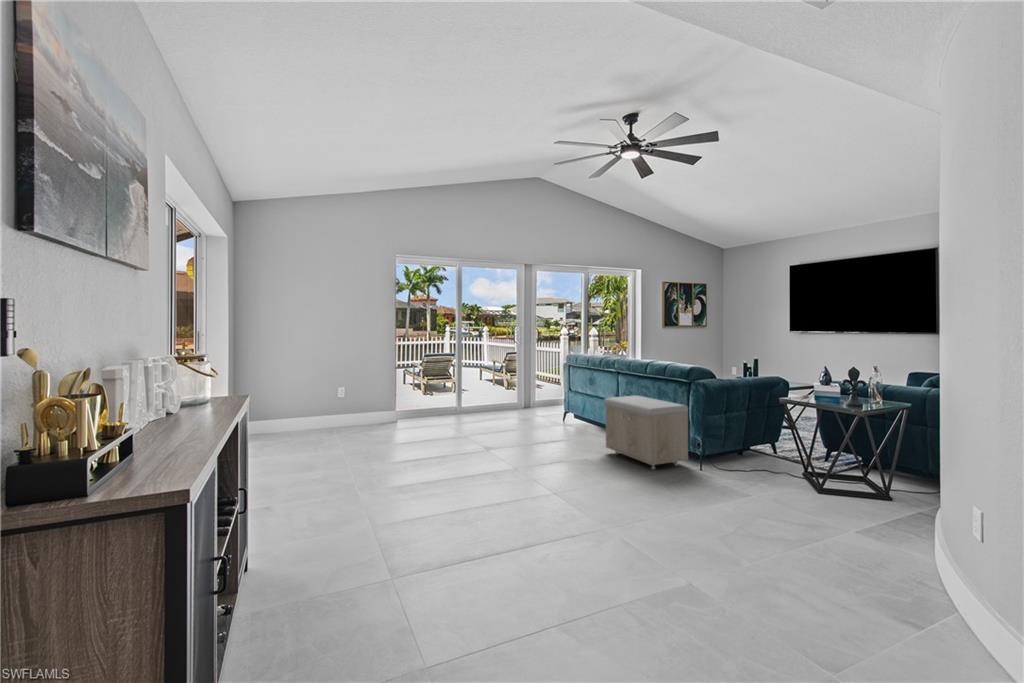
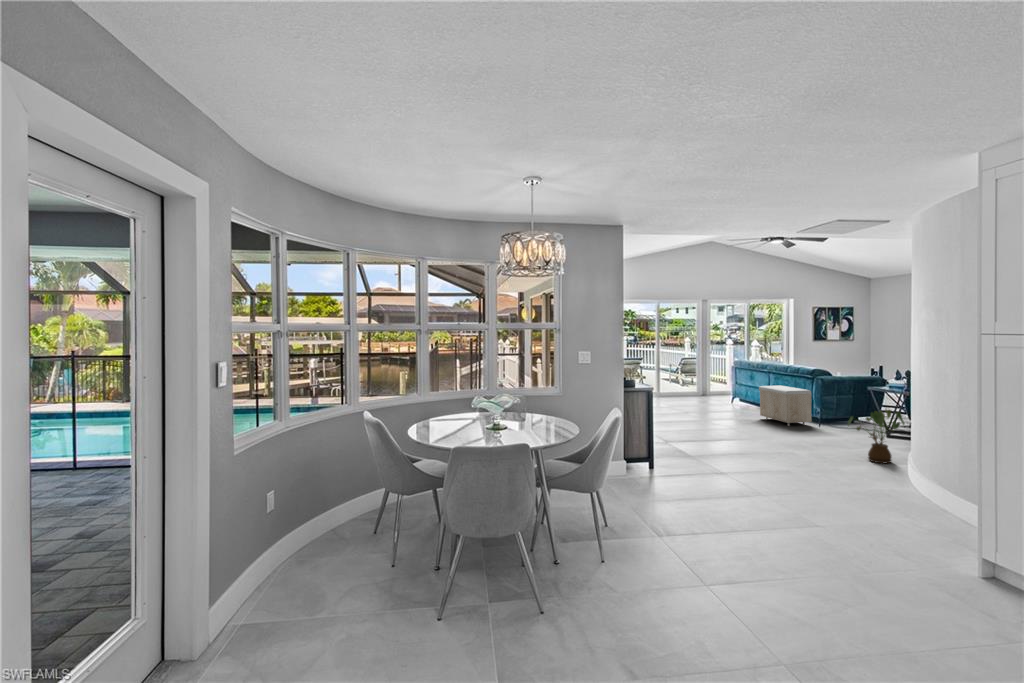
house plant: none [818,471,963,611] -> present [848,409,904,463]

